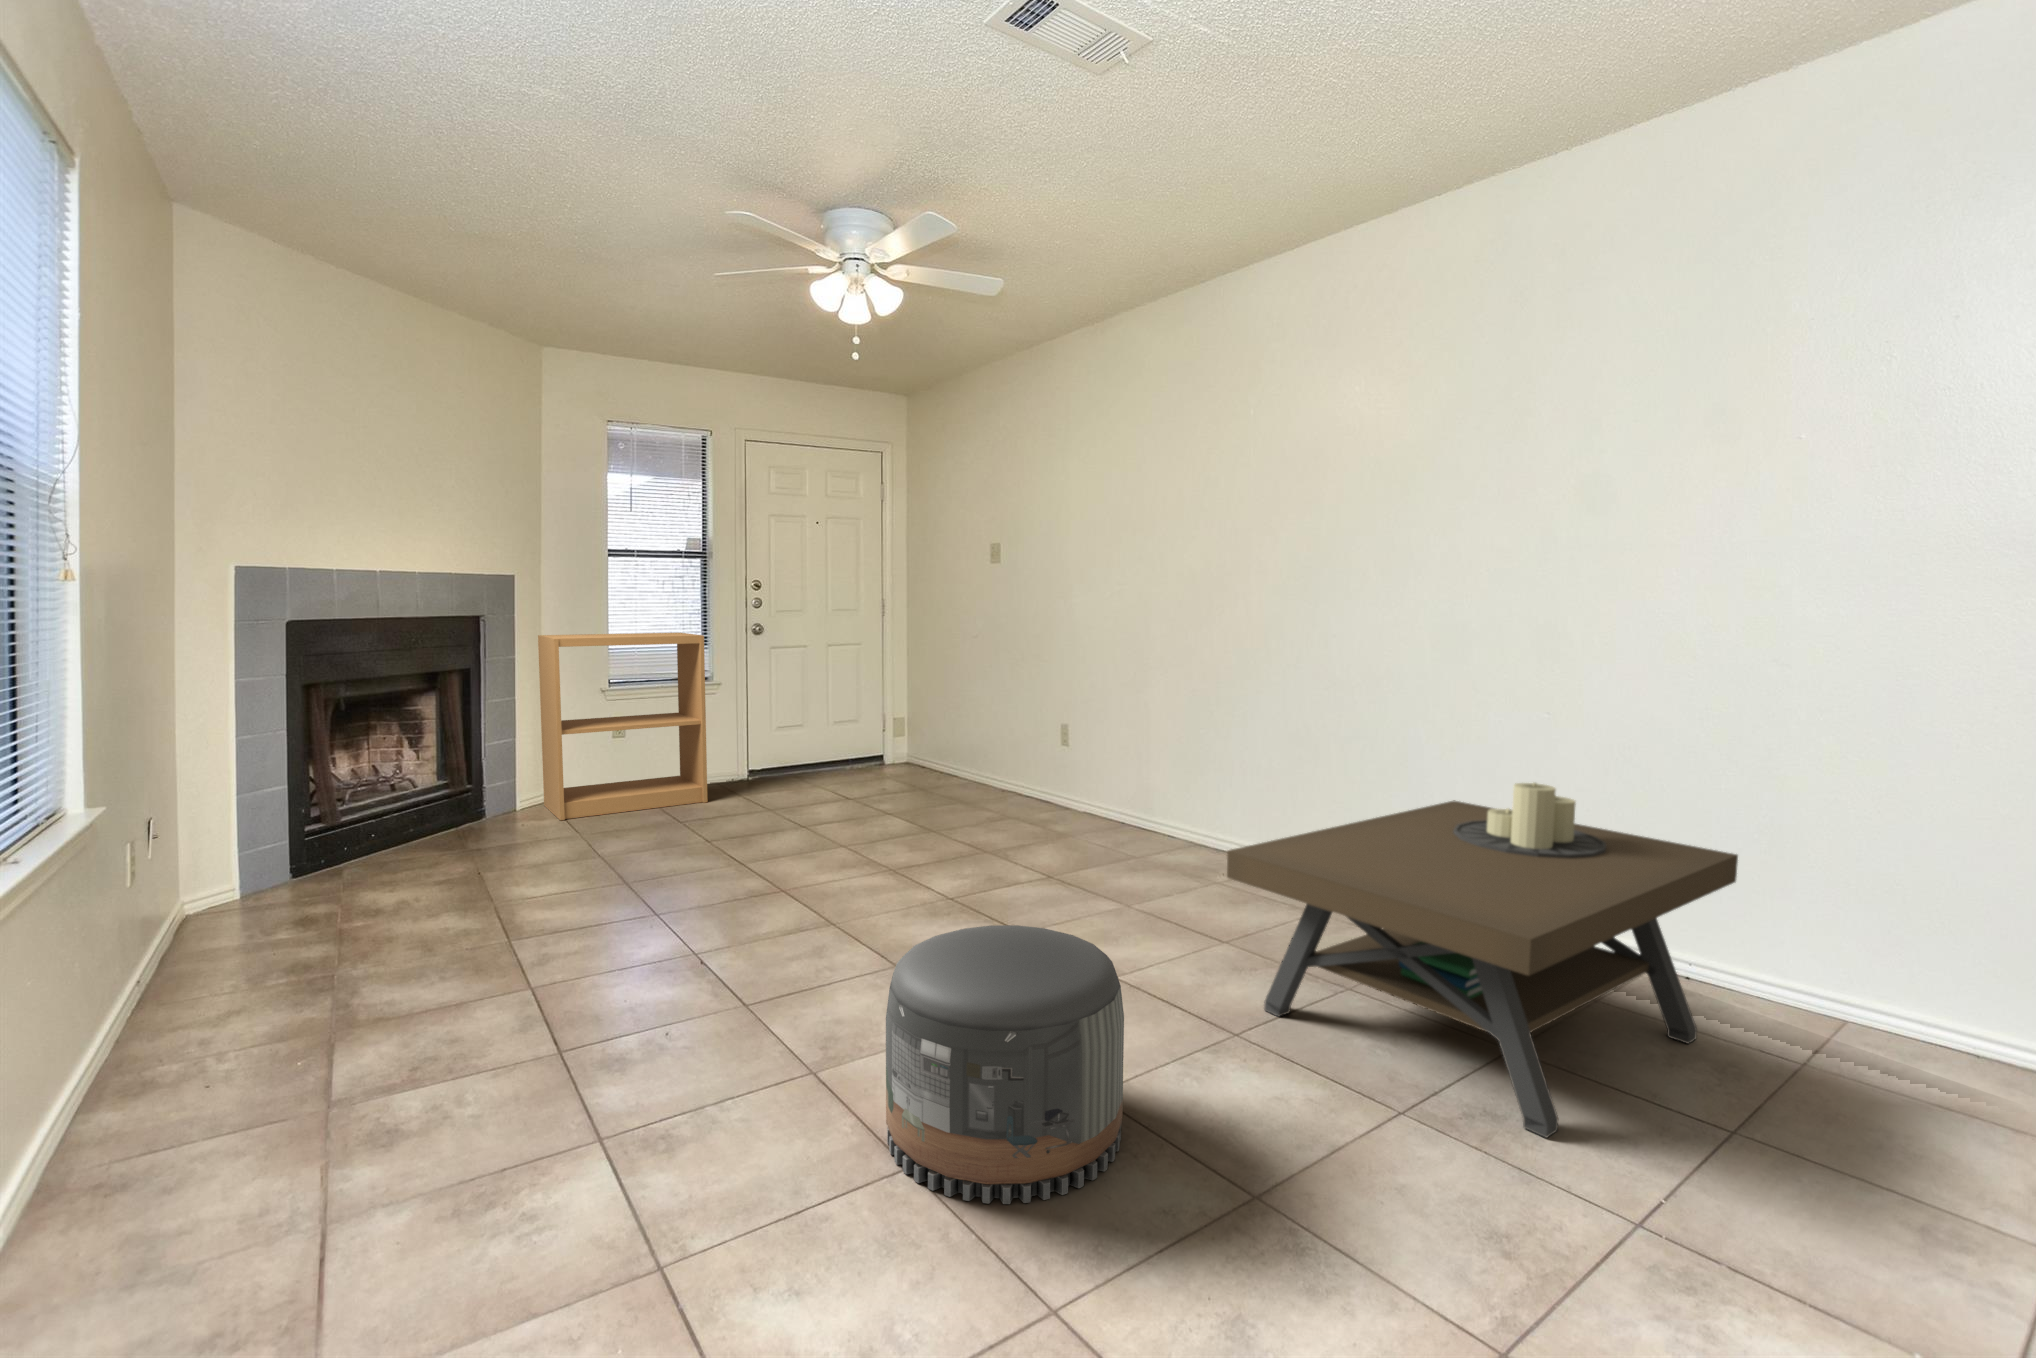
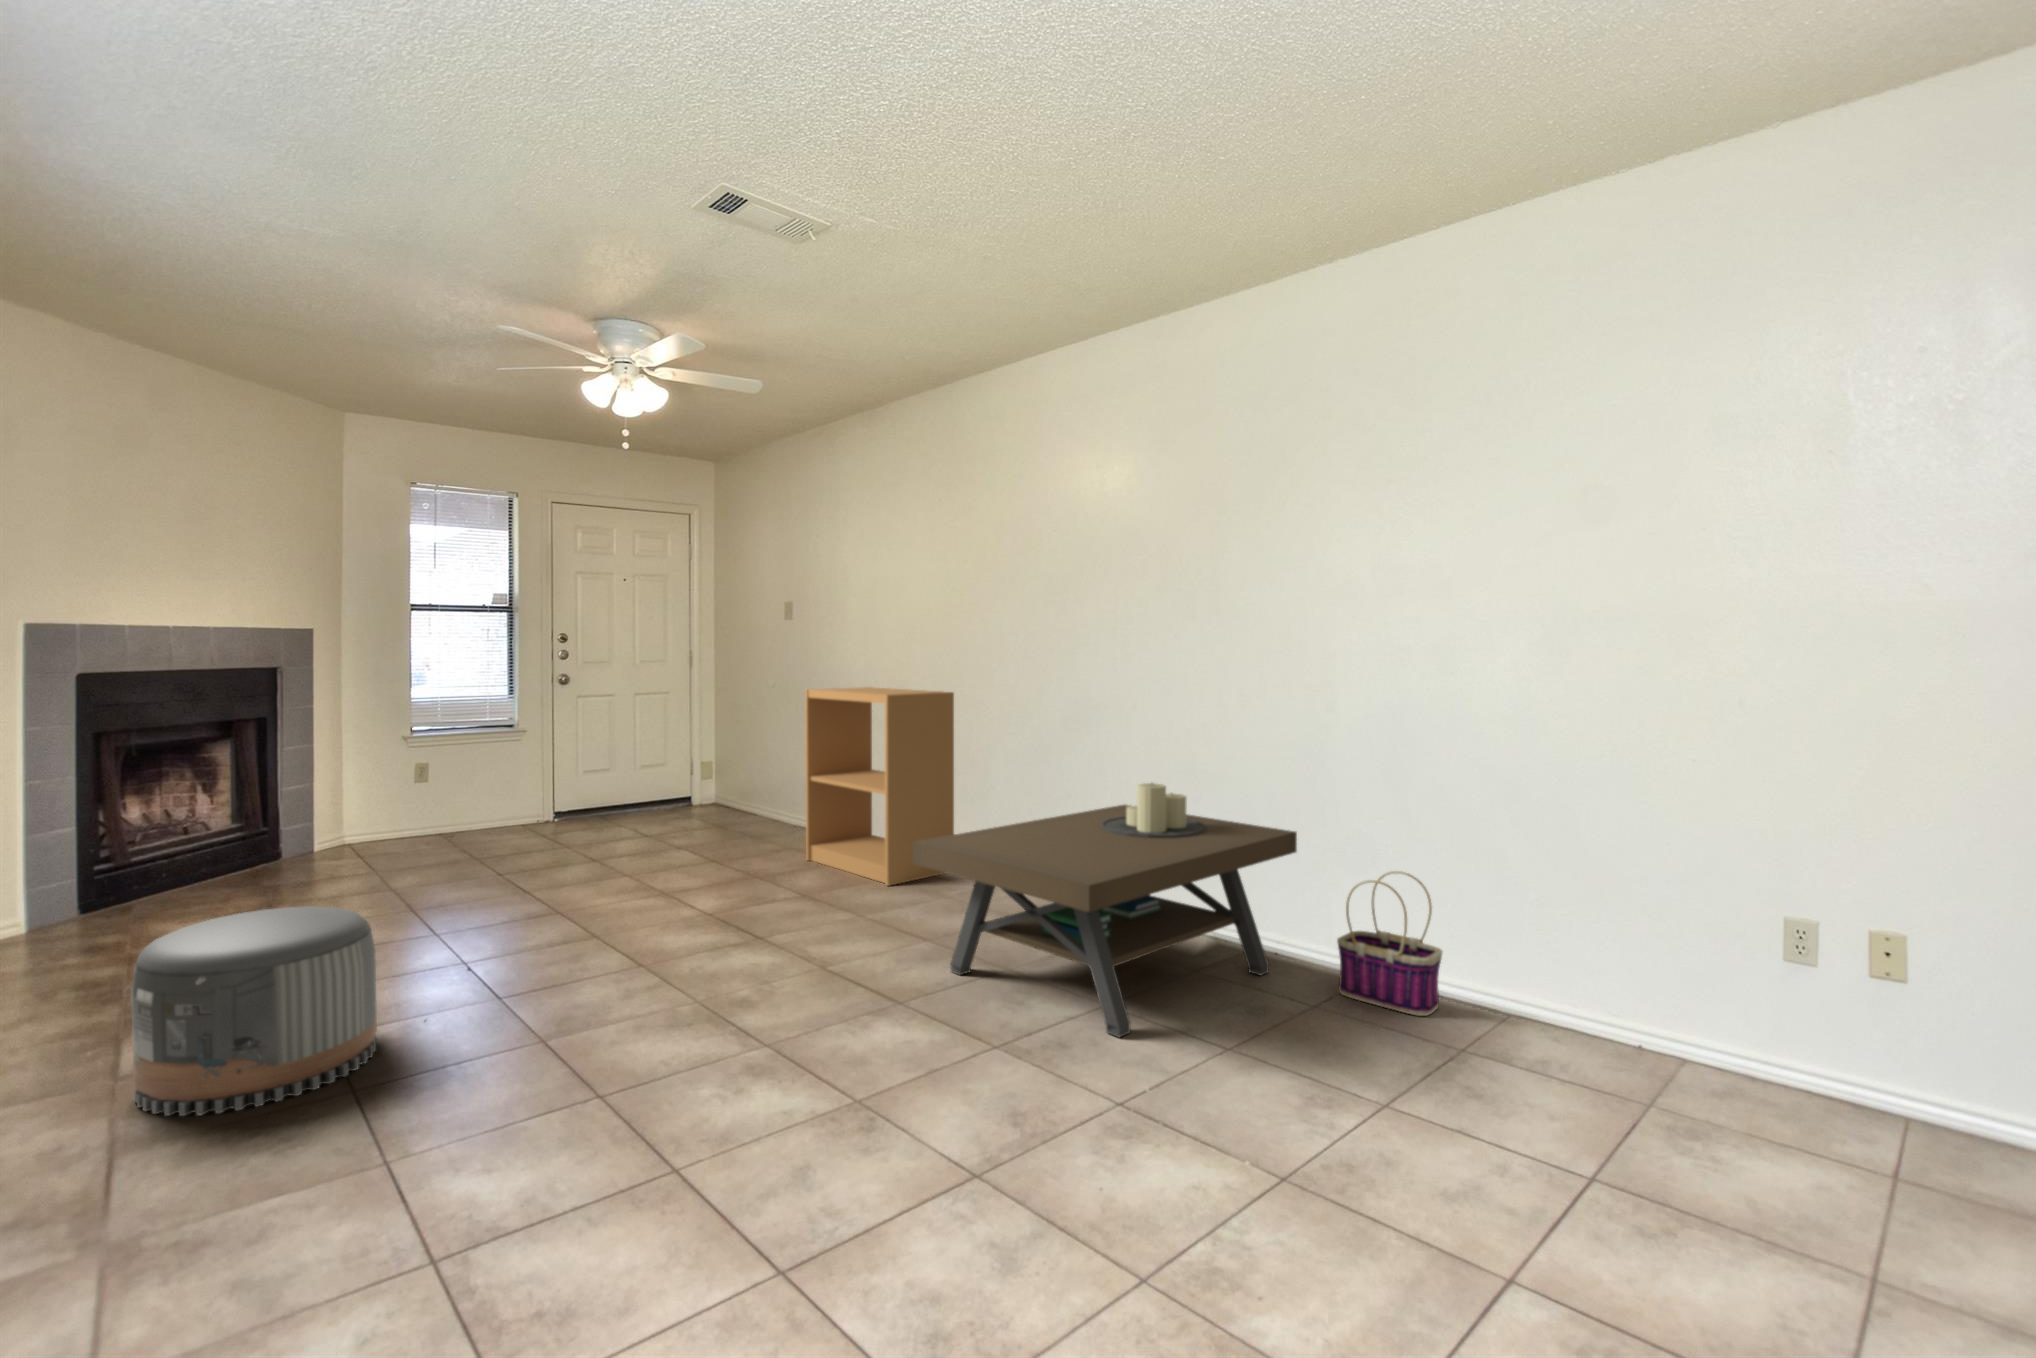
bookshelf: present [538,633,707,820] -> present [805,687,954,886]
basket: none [1821,921,2007,1134] -> present [1337,871,1443,1016]
pouf: present [886,925,1124,1204] -> present [131,906,377,1116]

